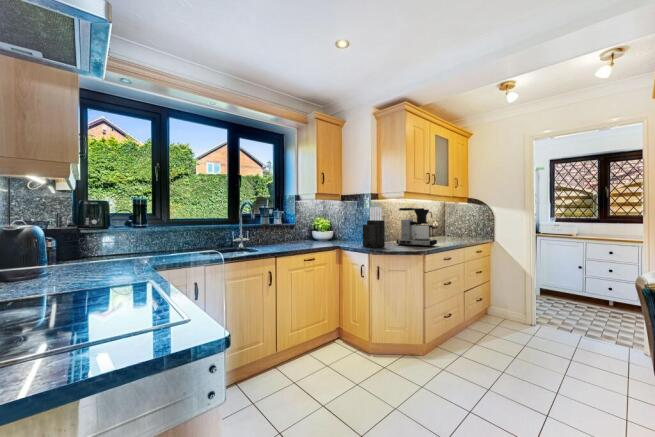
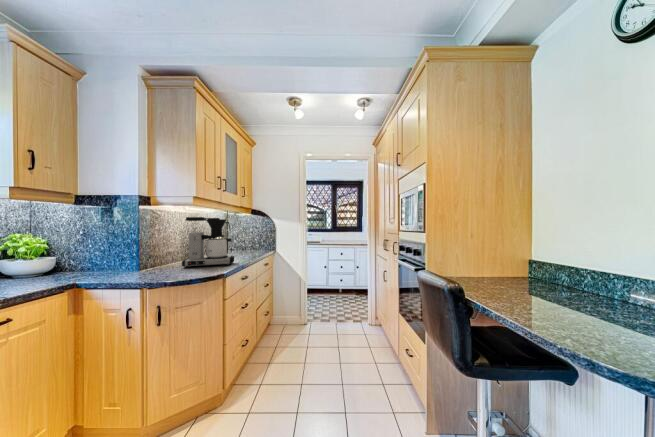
knife block: present [363,207,385,248] -> none [126,215,168,278]

